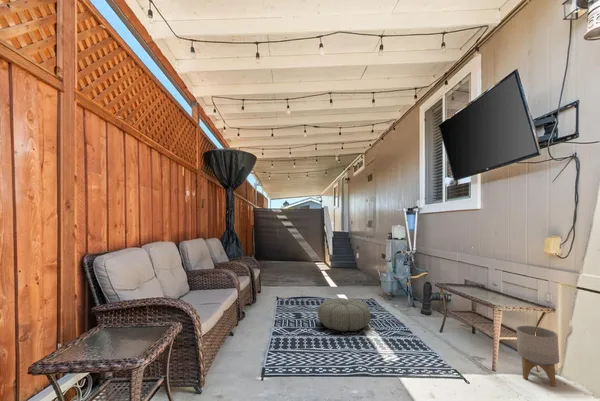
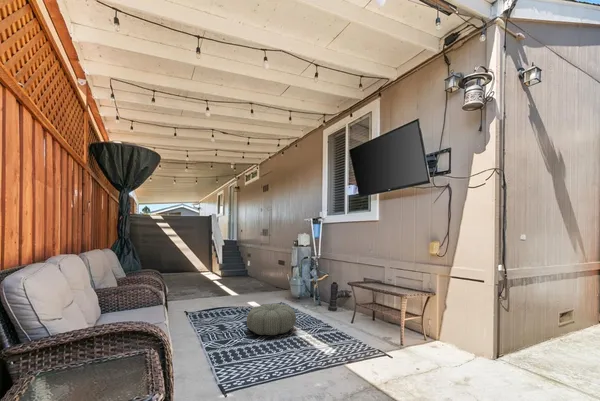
planter: present [516,326,559,387] -> none [414,307,440,349]

